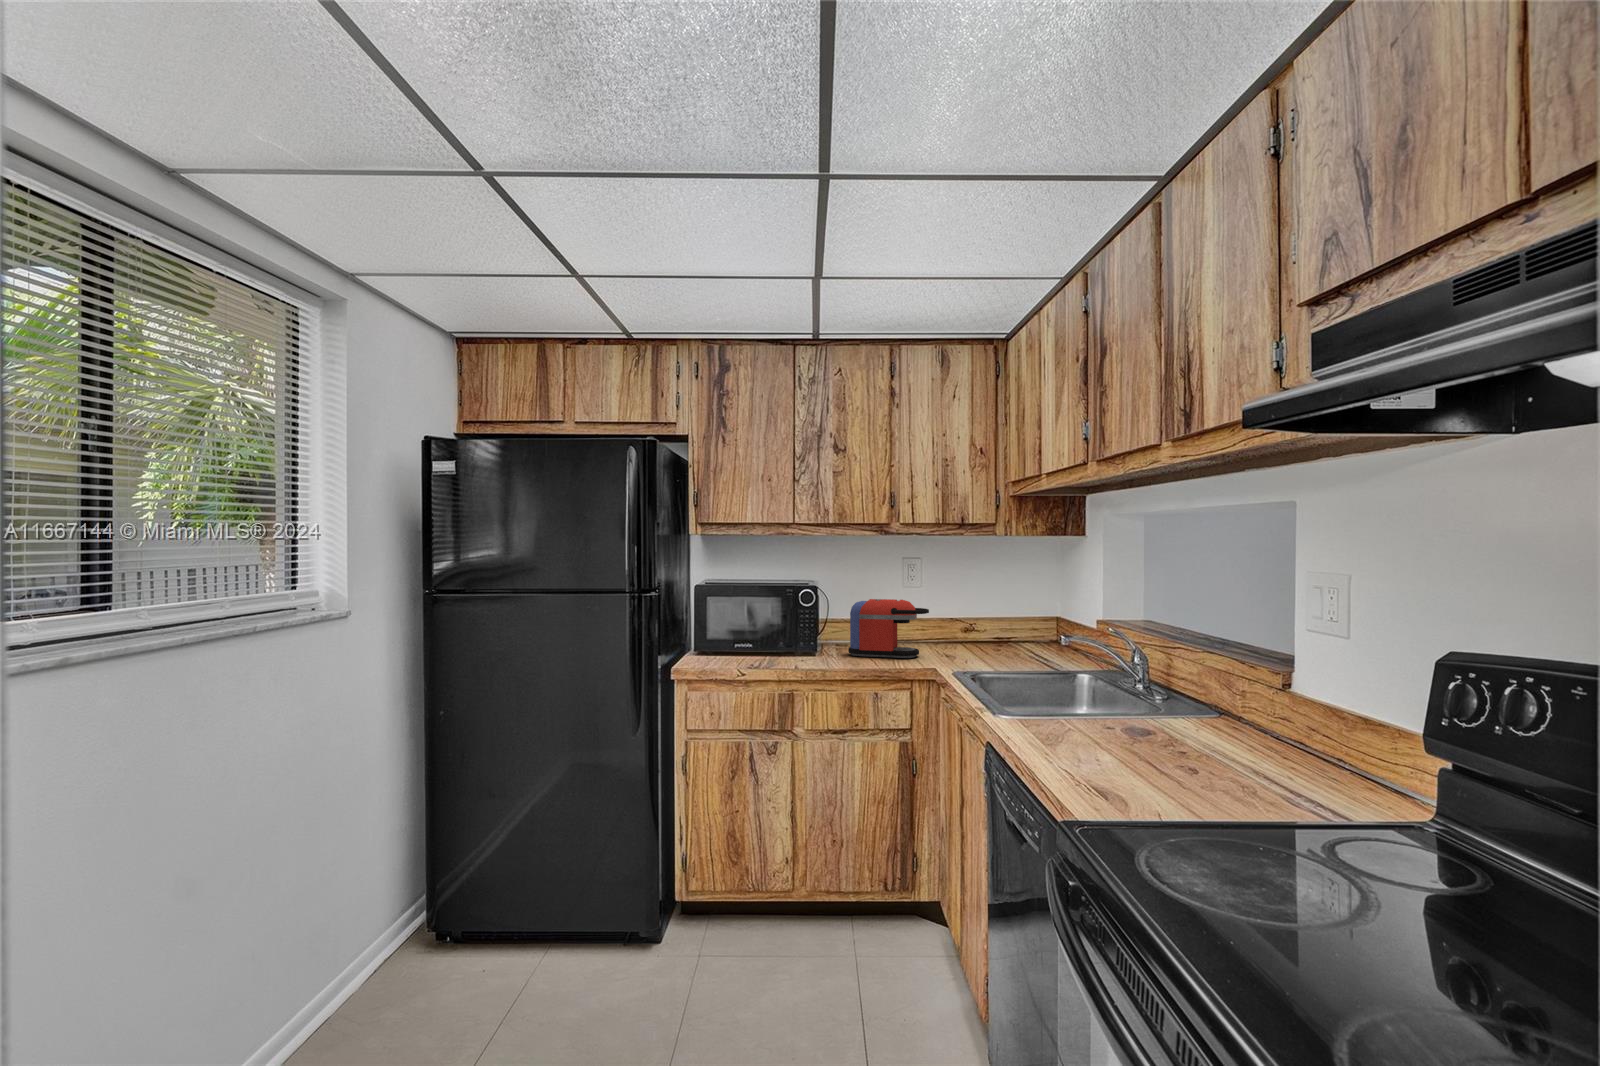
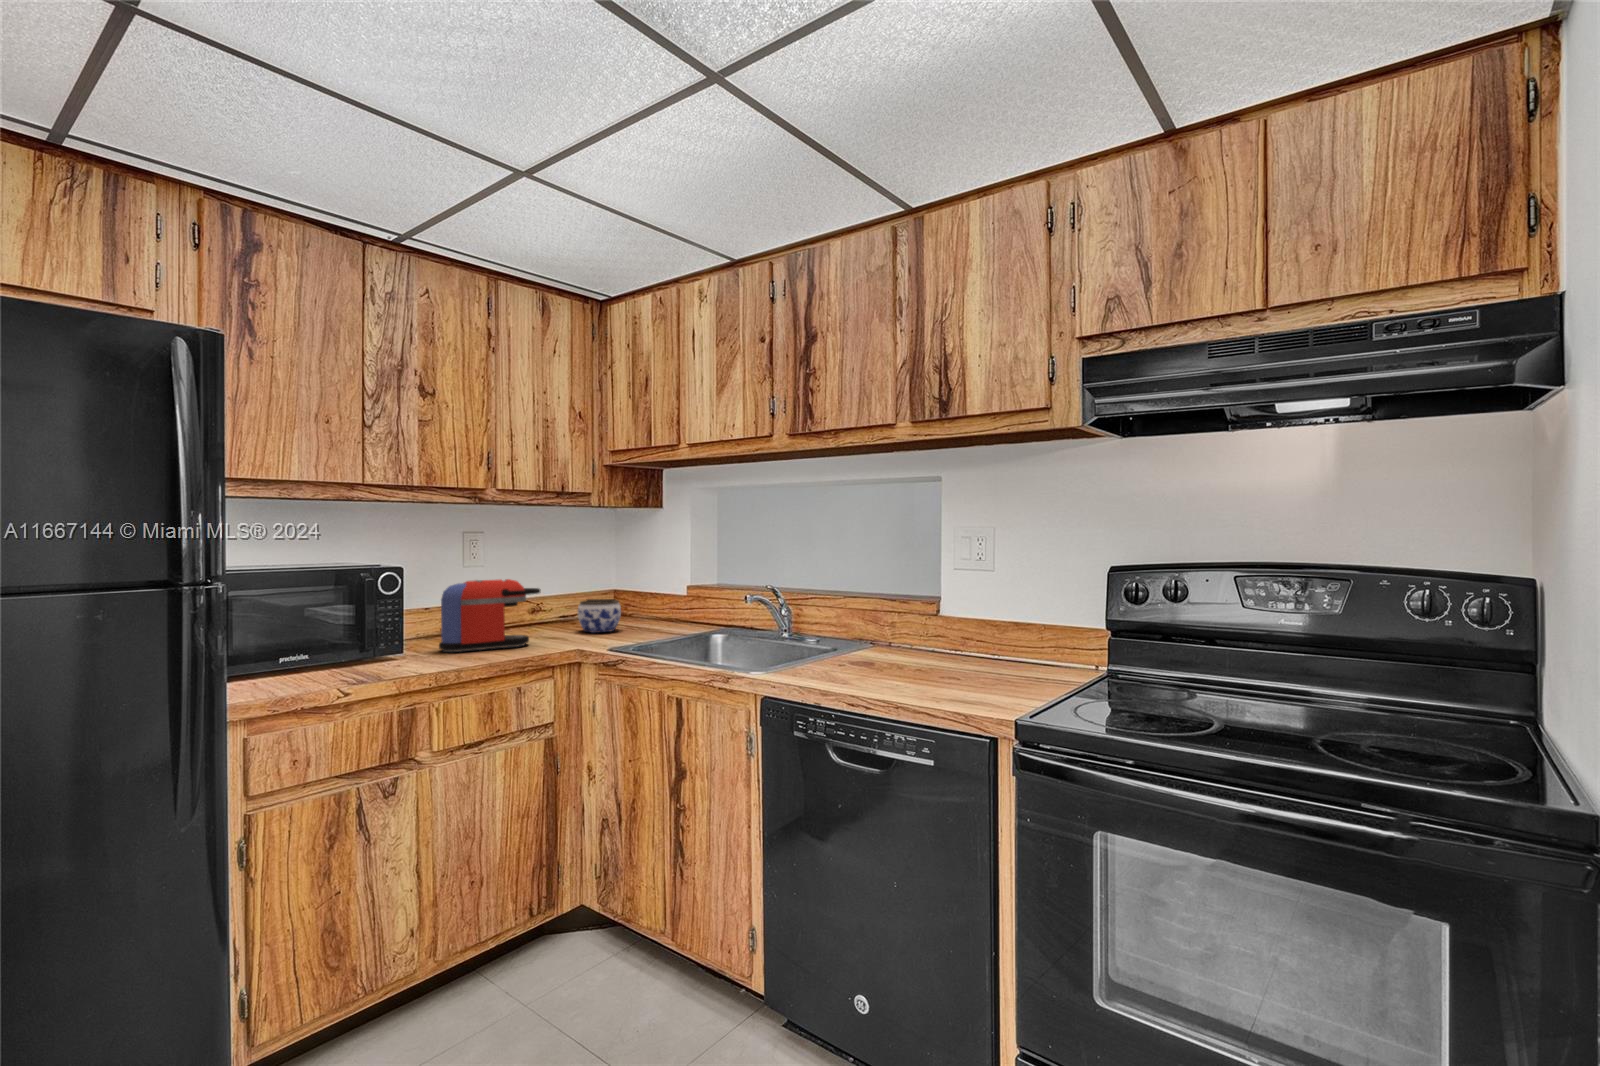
jar: none [982,623,1023,655] -> present [578,599,621,633]

